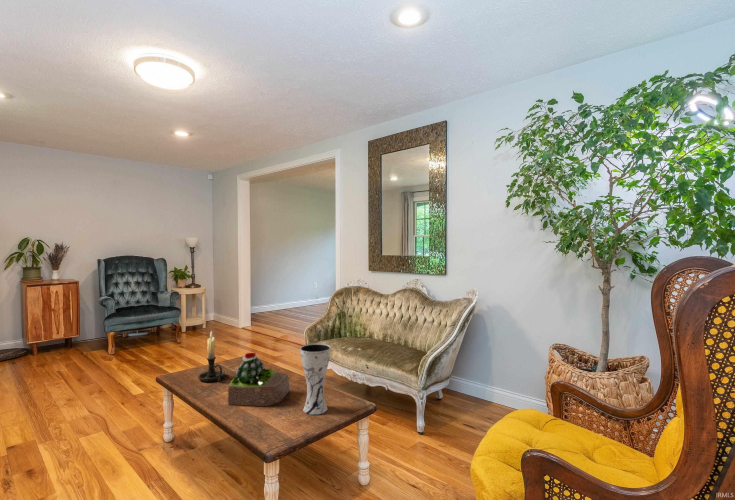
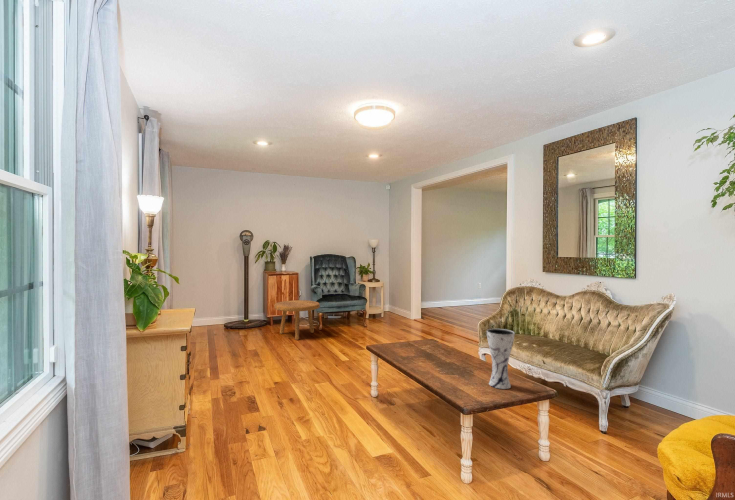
footstool: none [30,318,108,375] -> present [274,300,320,340]
candle holder: present [198,332,225,382] -> none [397,313,417,353]
succulent plant: present [228,353,289,406] -> none [425,332,473,376]

